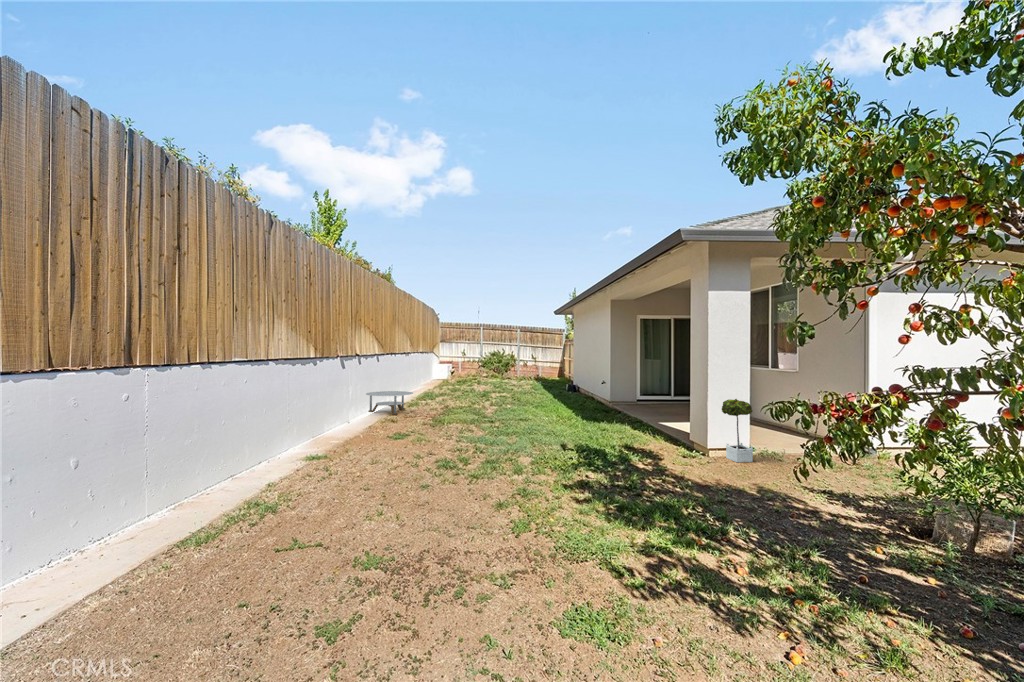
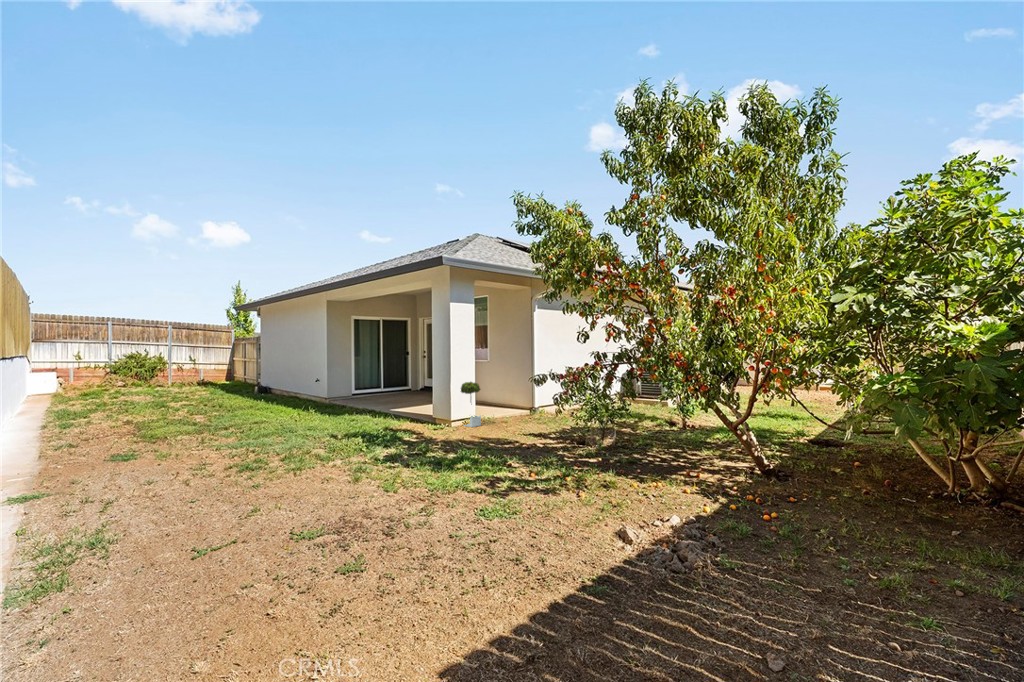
round table: present [366,391,413,415] -> none [10,407,95,440]

